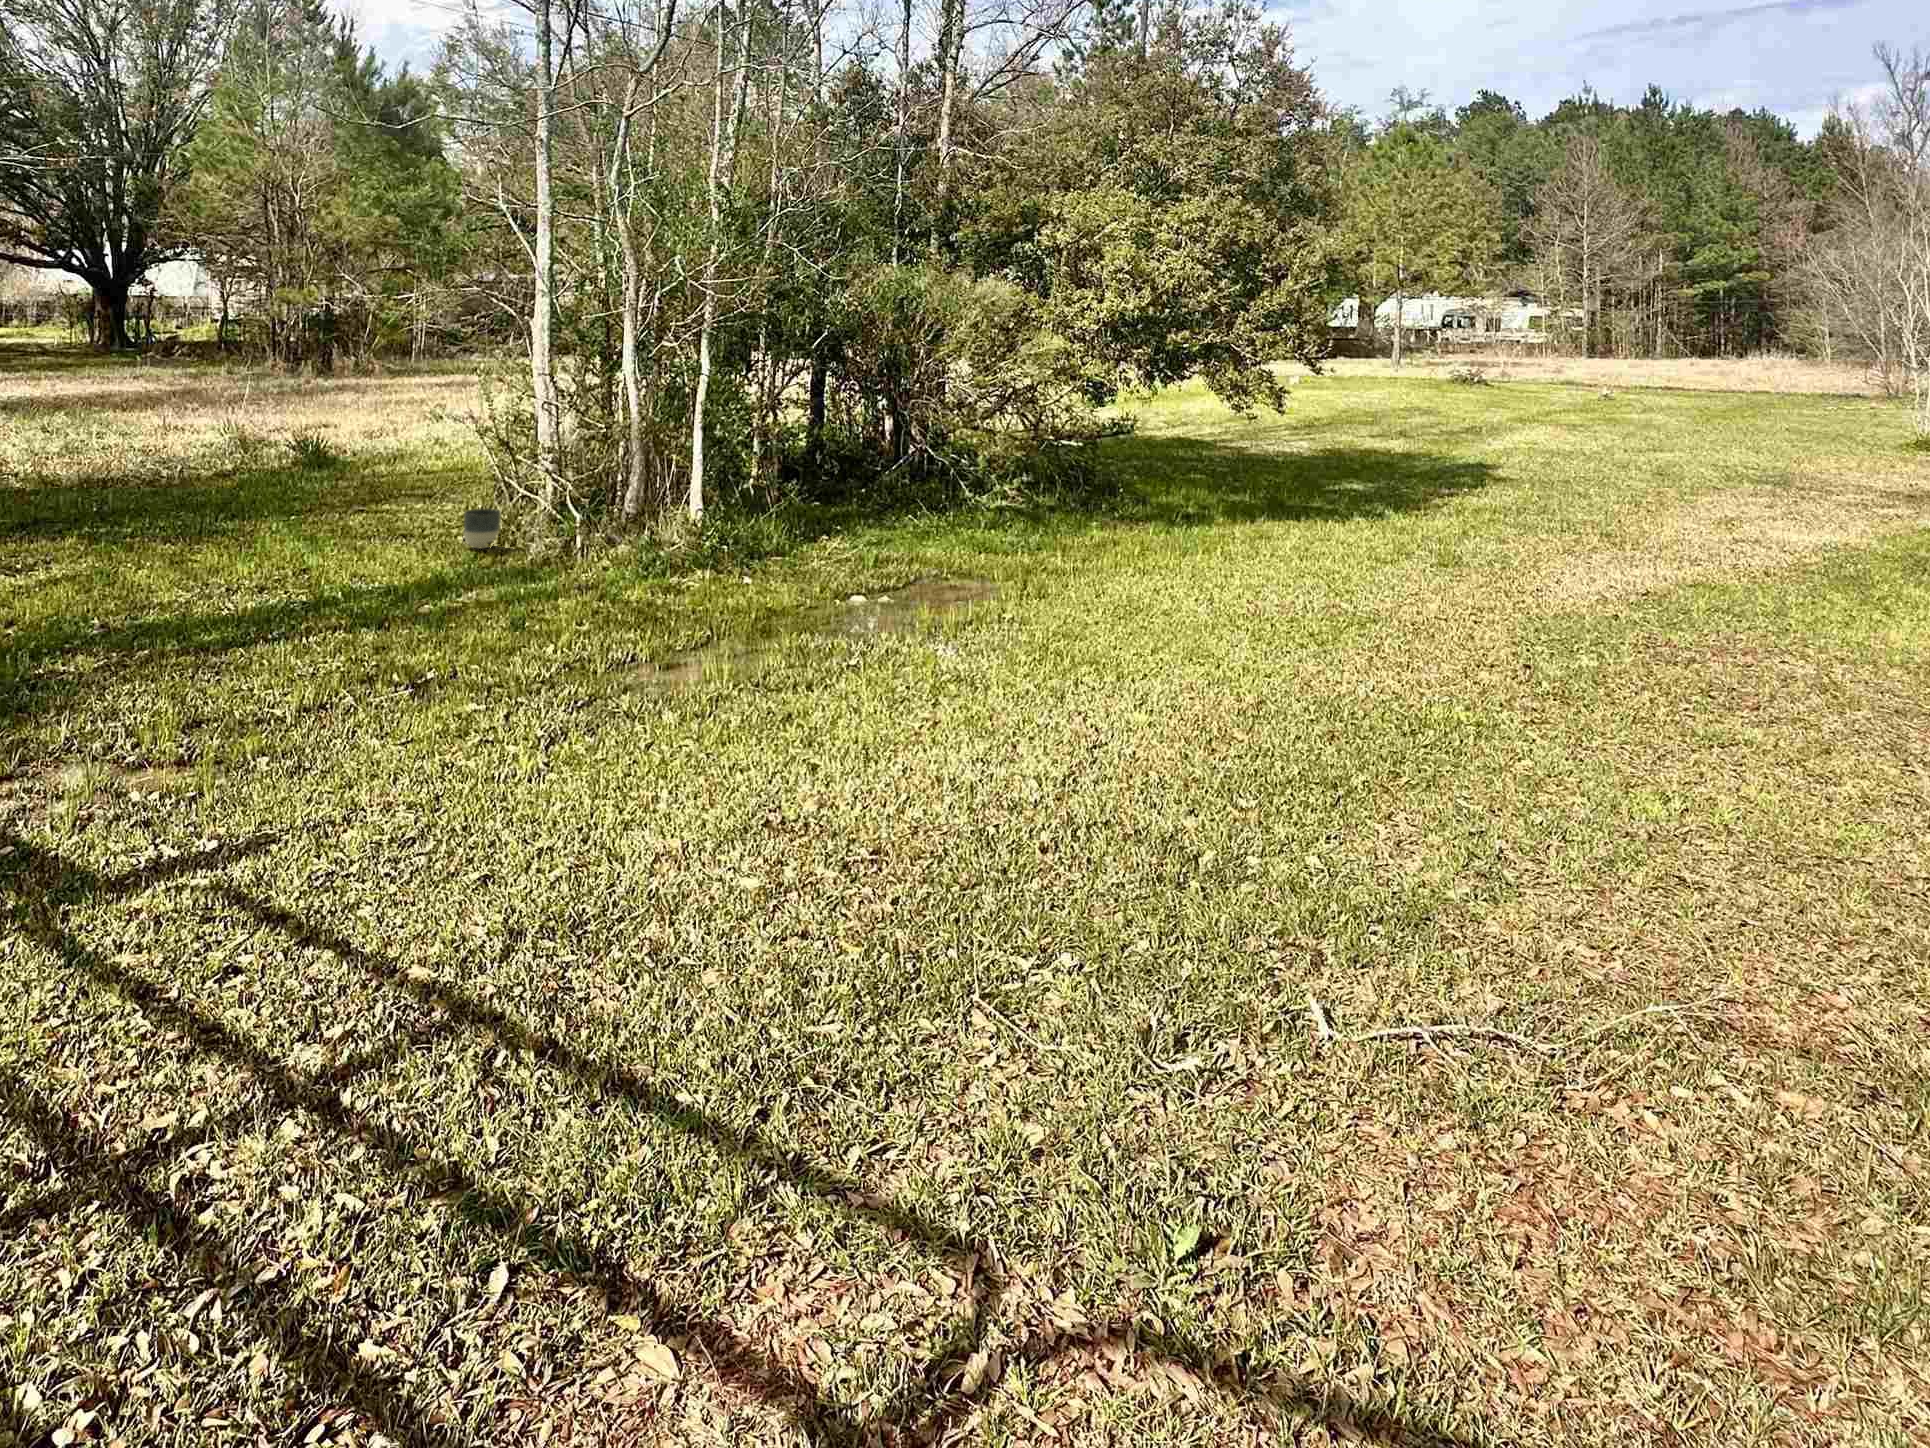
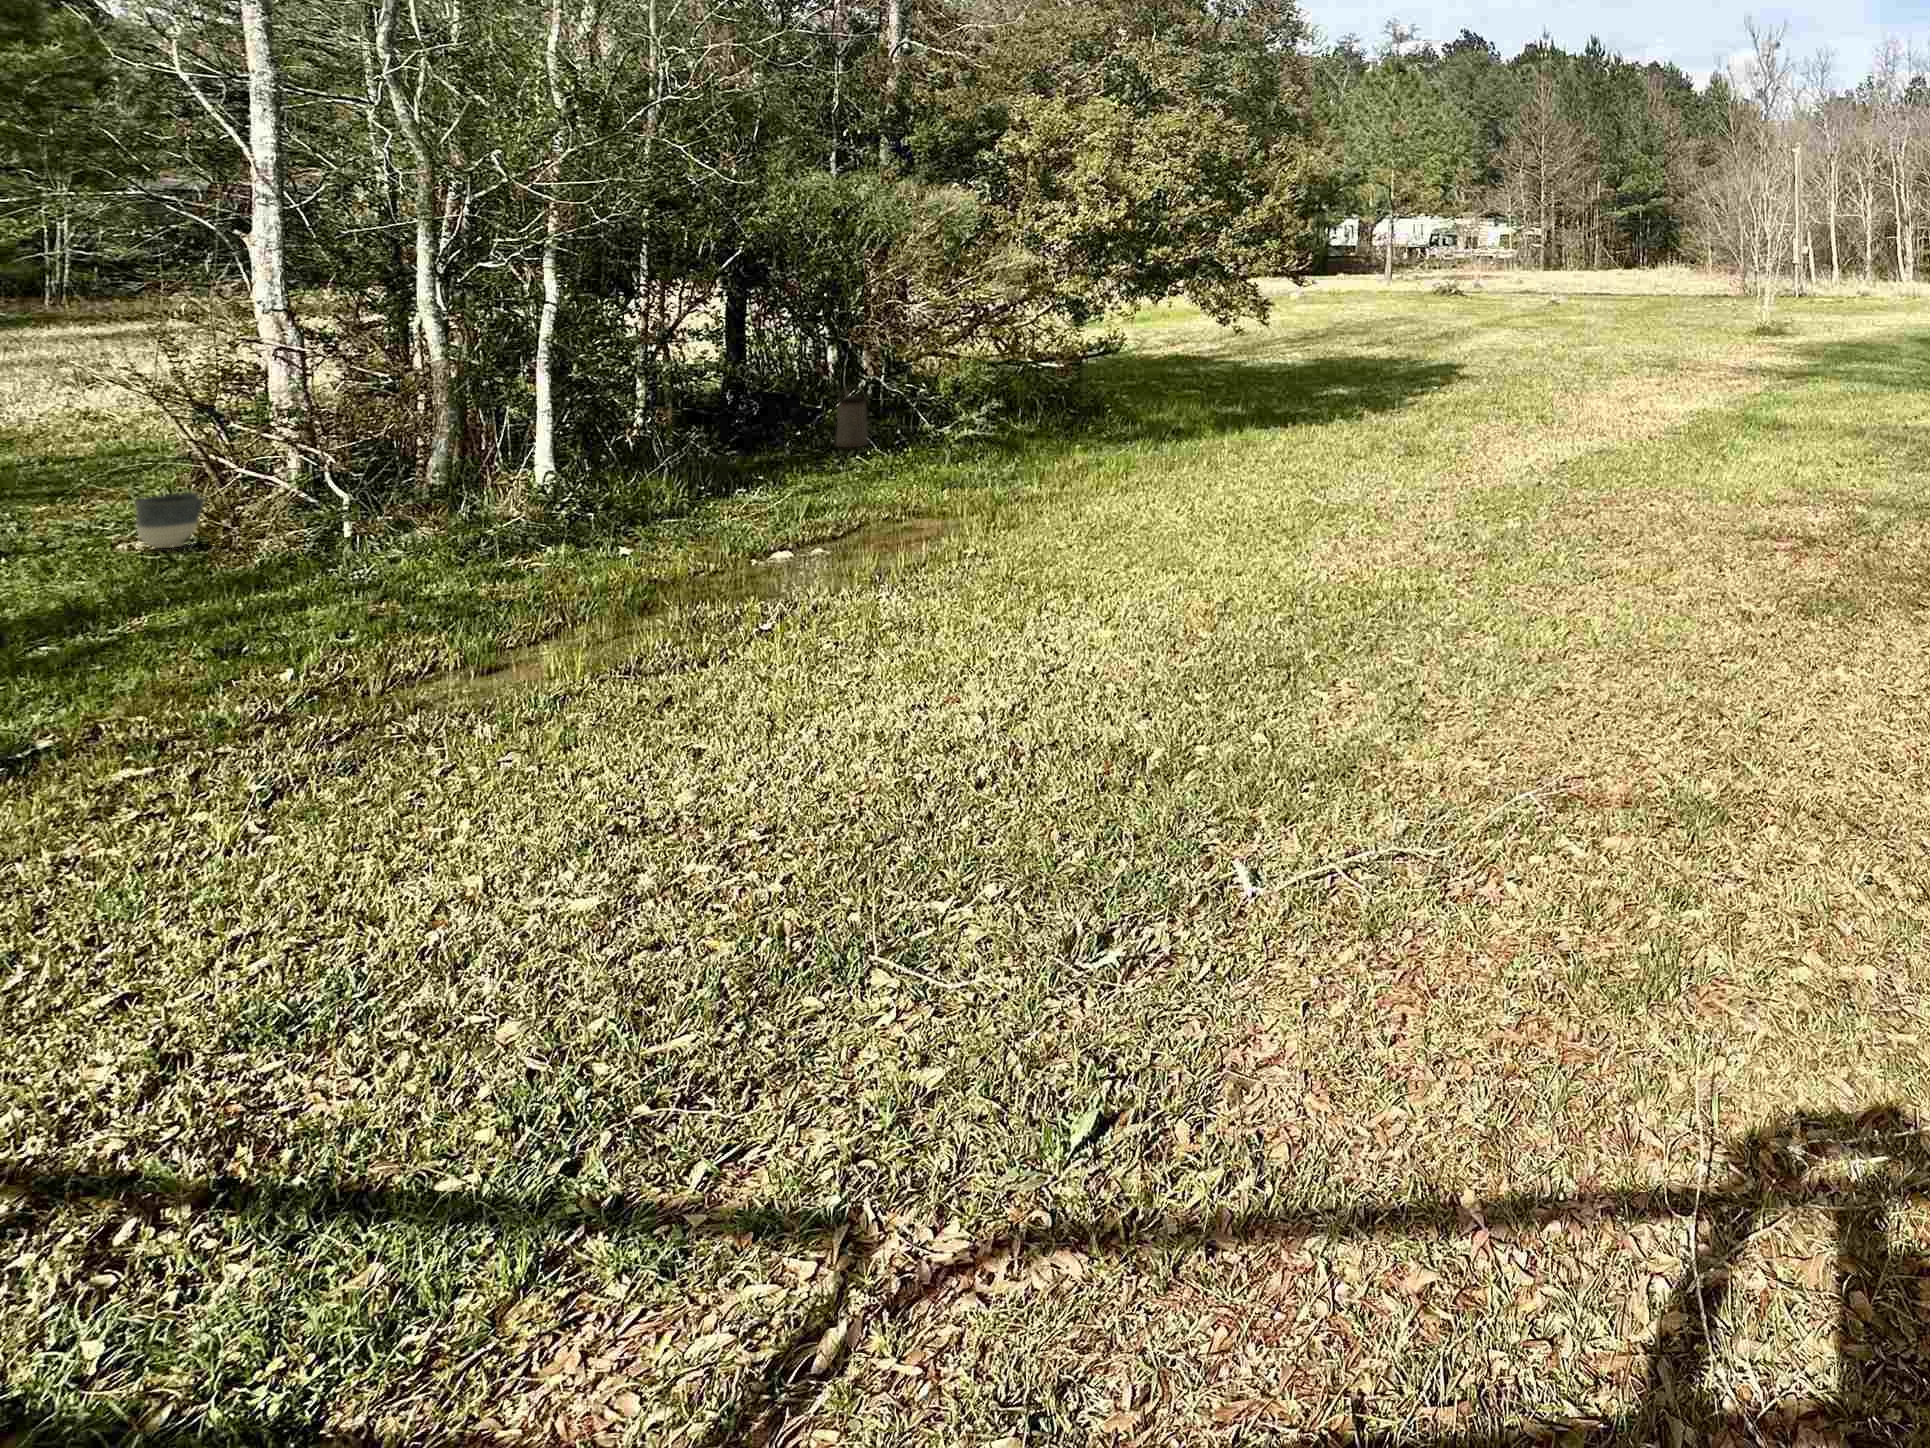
watering can: none [897,456,924,512] -> present [836,390,869,447]

